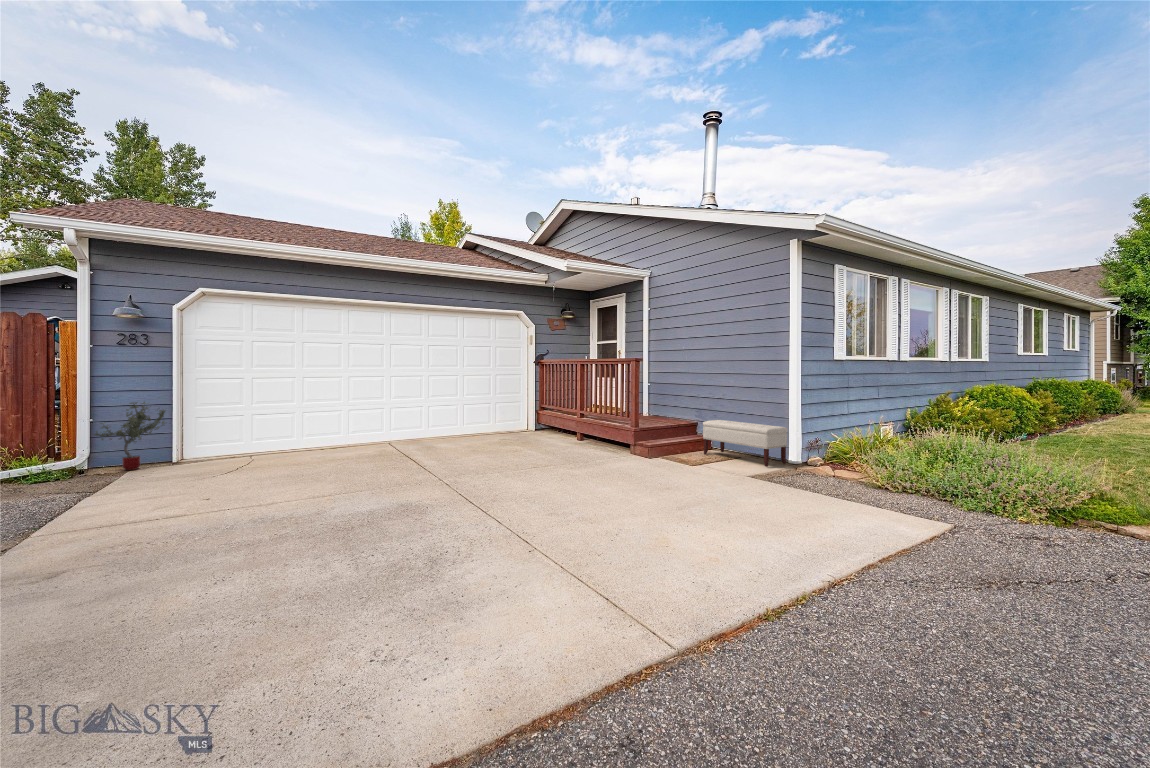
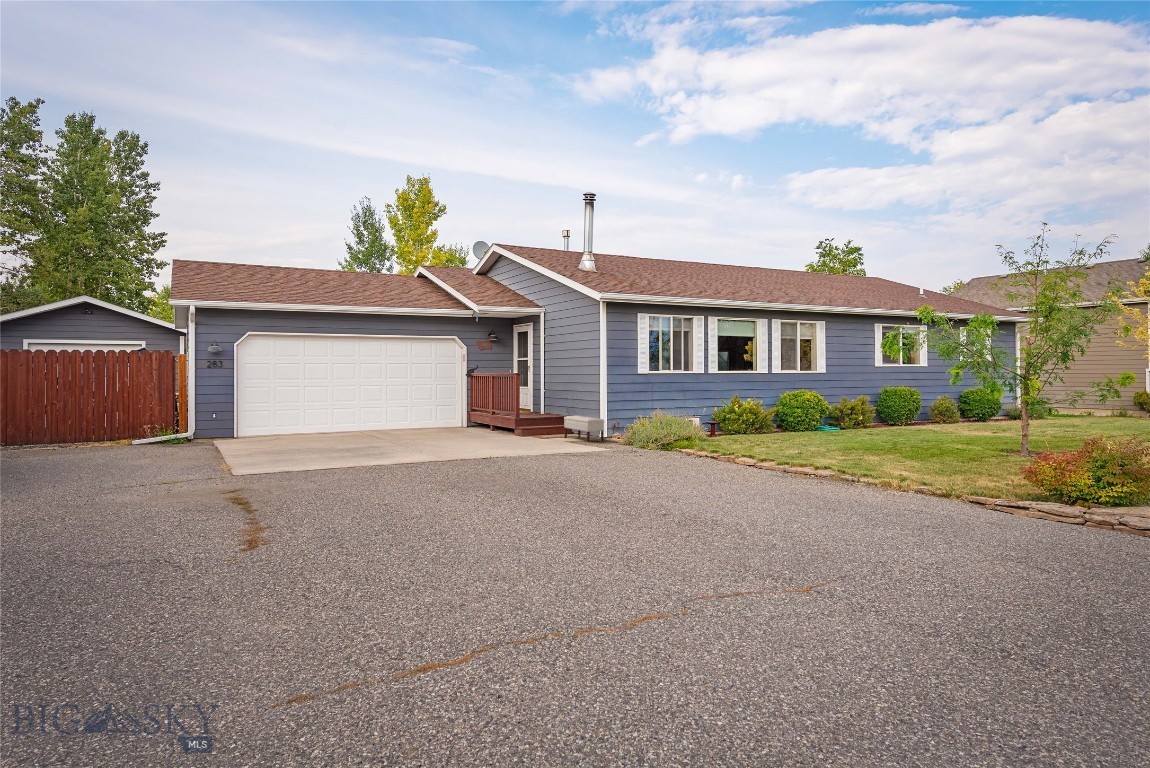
potted tree: present [94,402,165,471] -> none [199,402,236,442]

